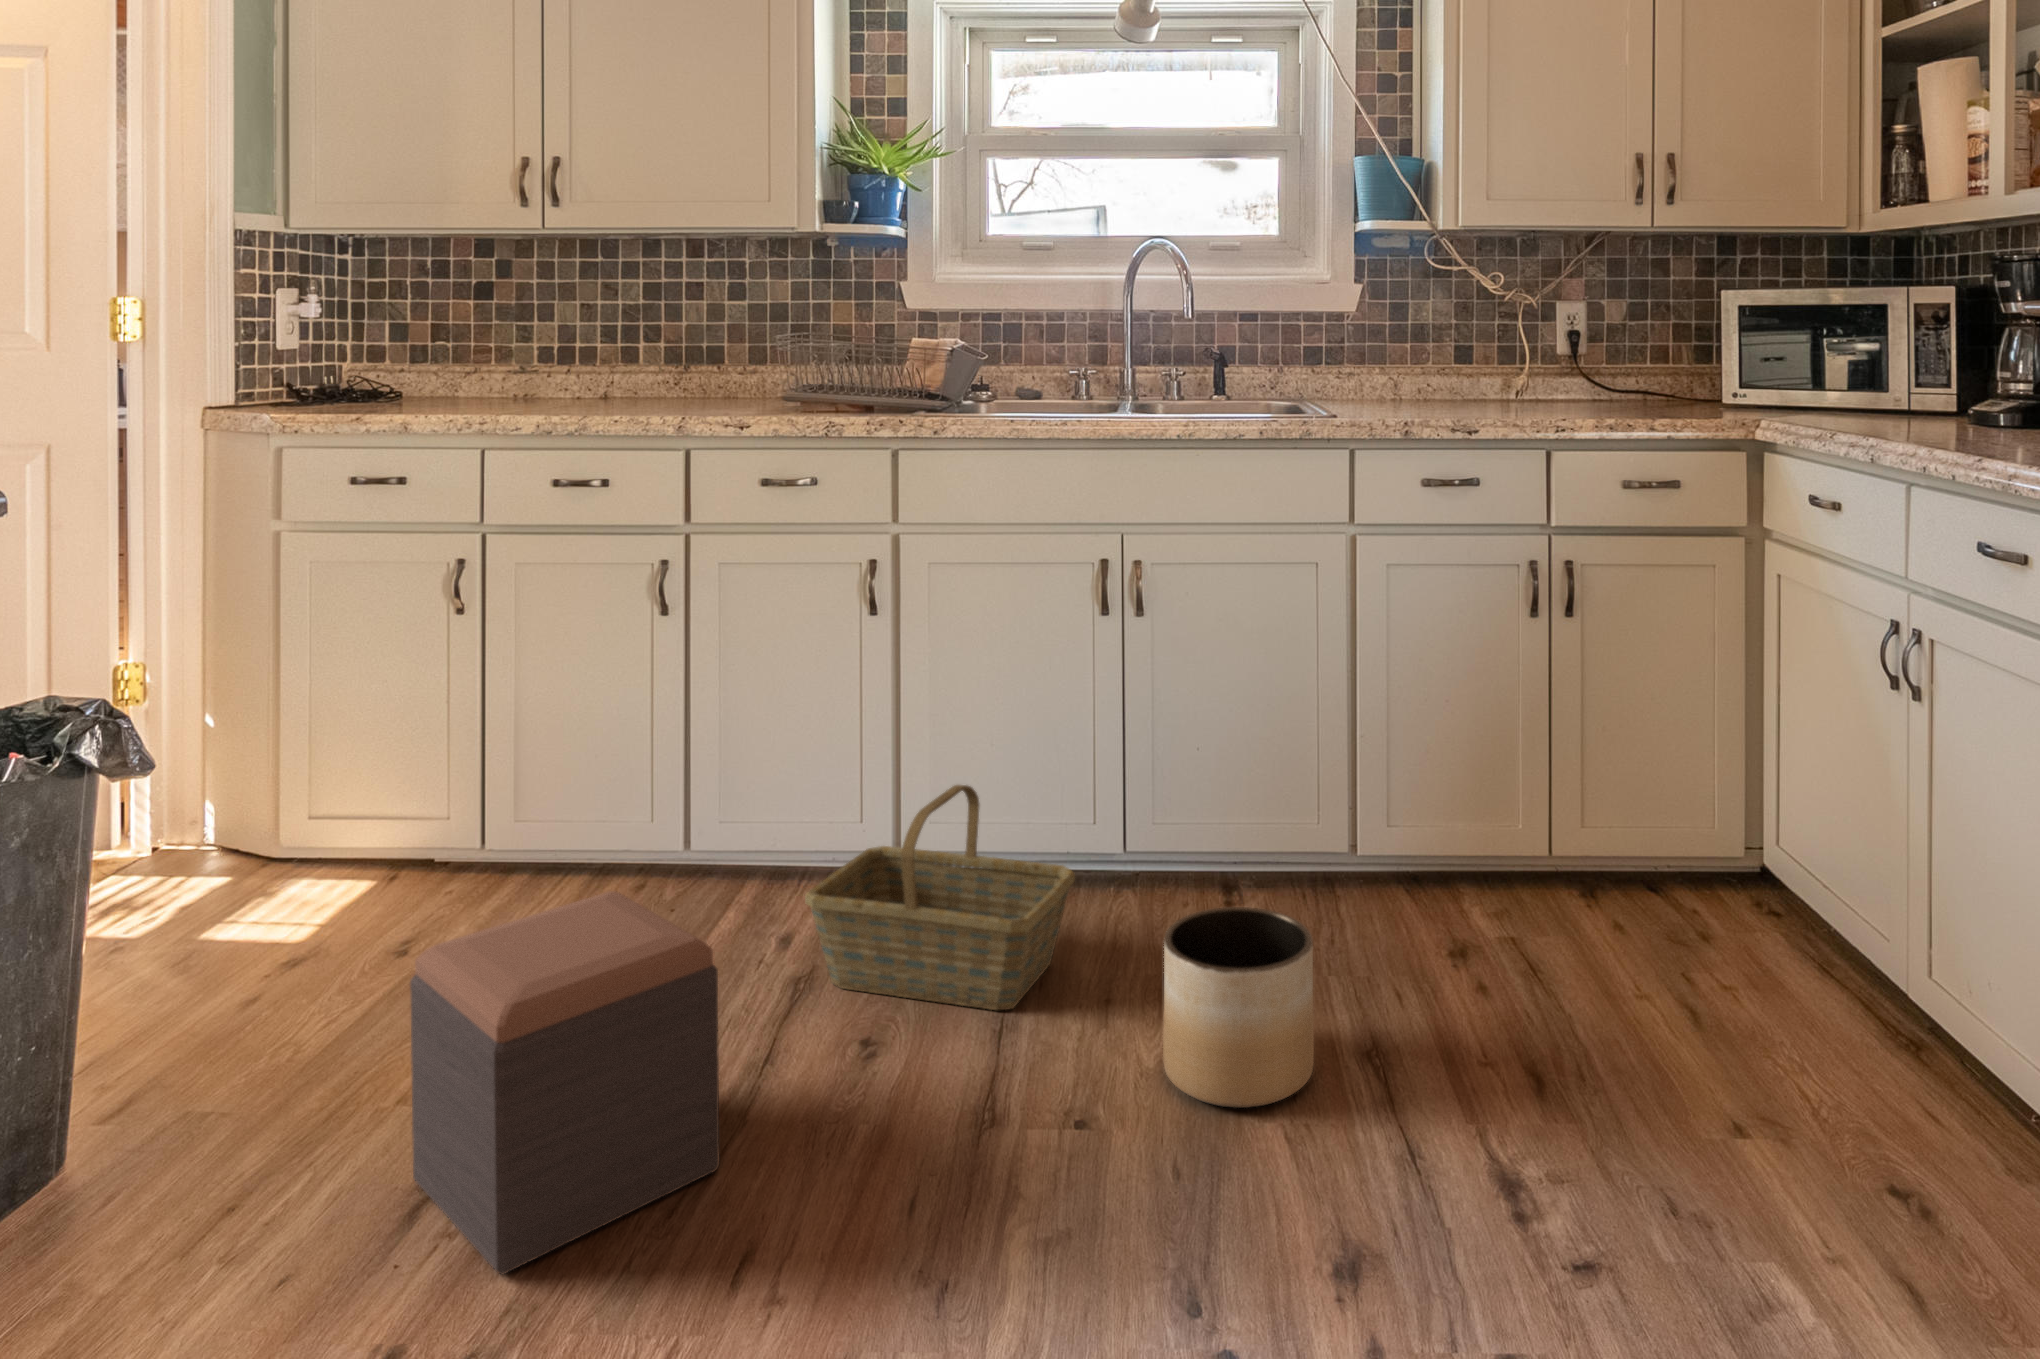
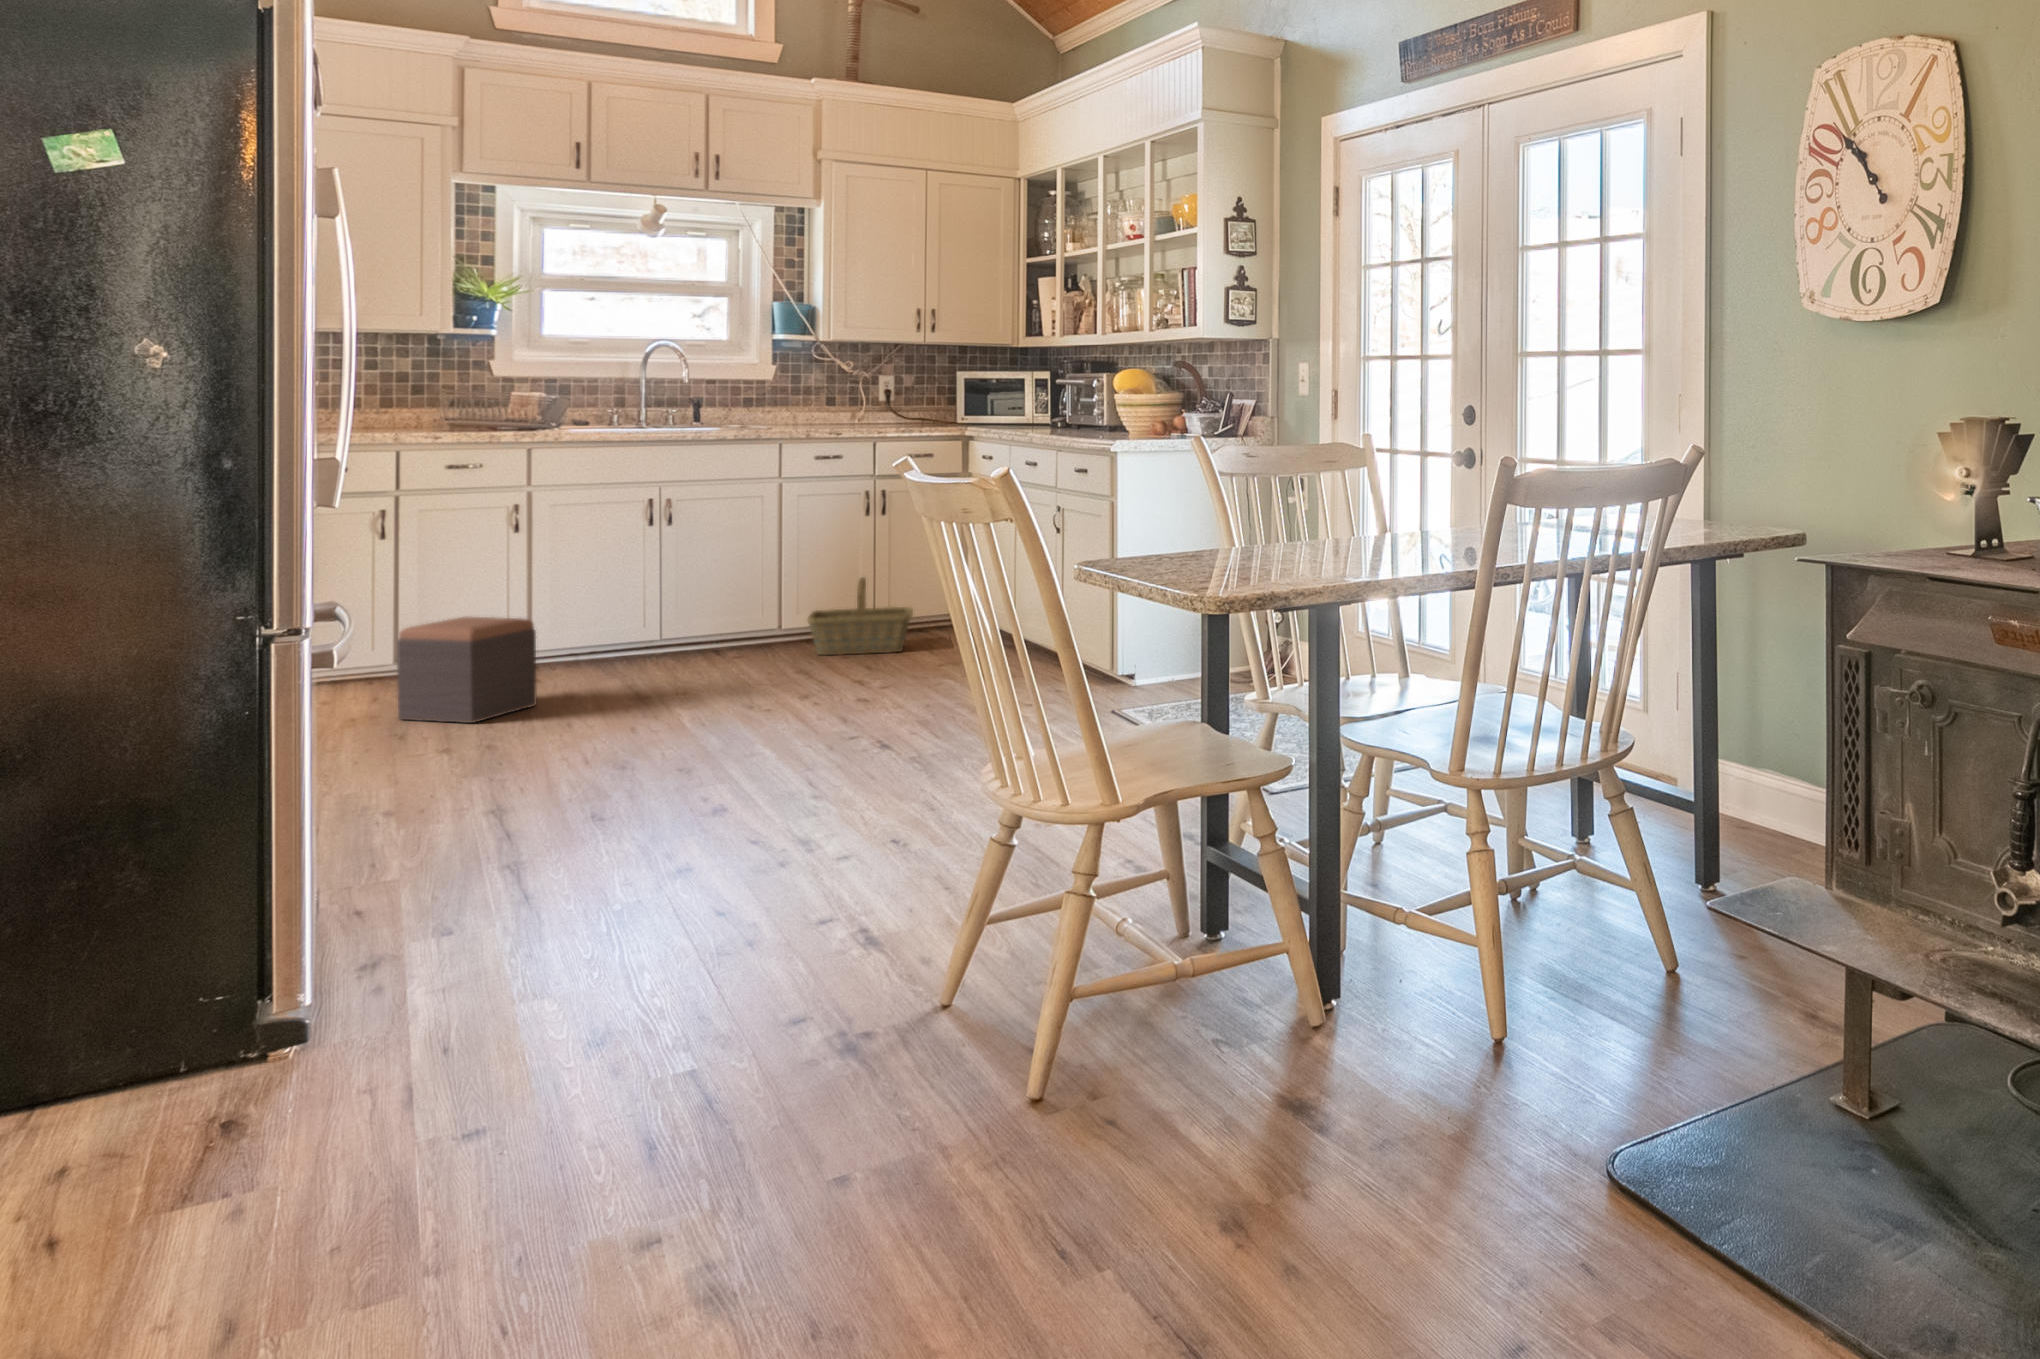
basket: present [805,785,1075,1010] -> present [807,577,913,655]
planter: present [1163,907,1314,1108] -> none [712,618,776,679]

